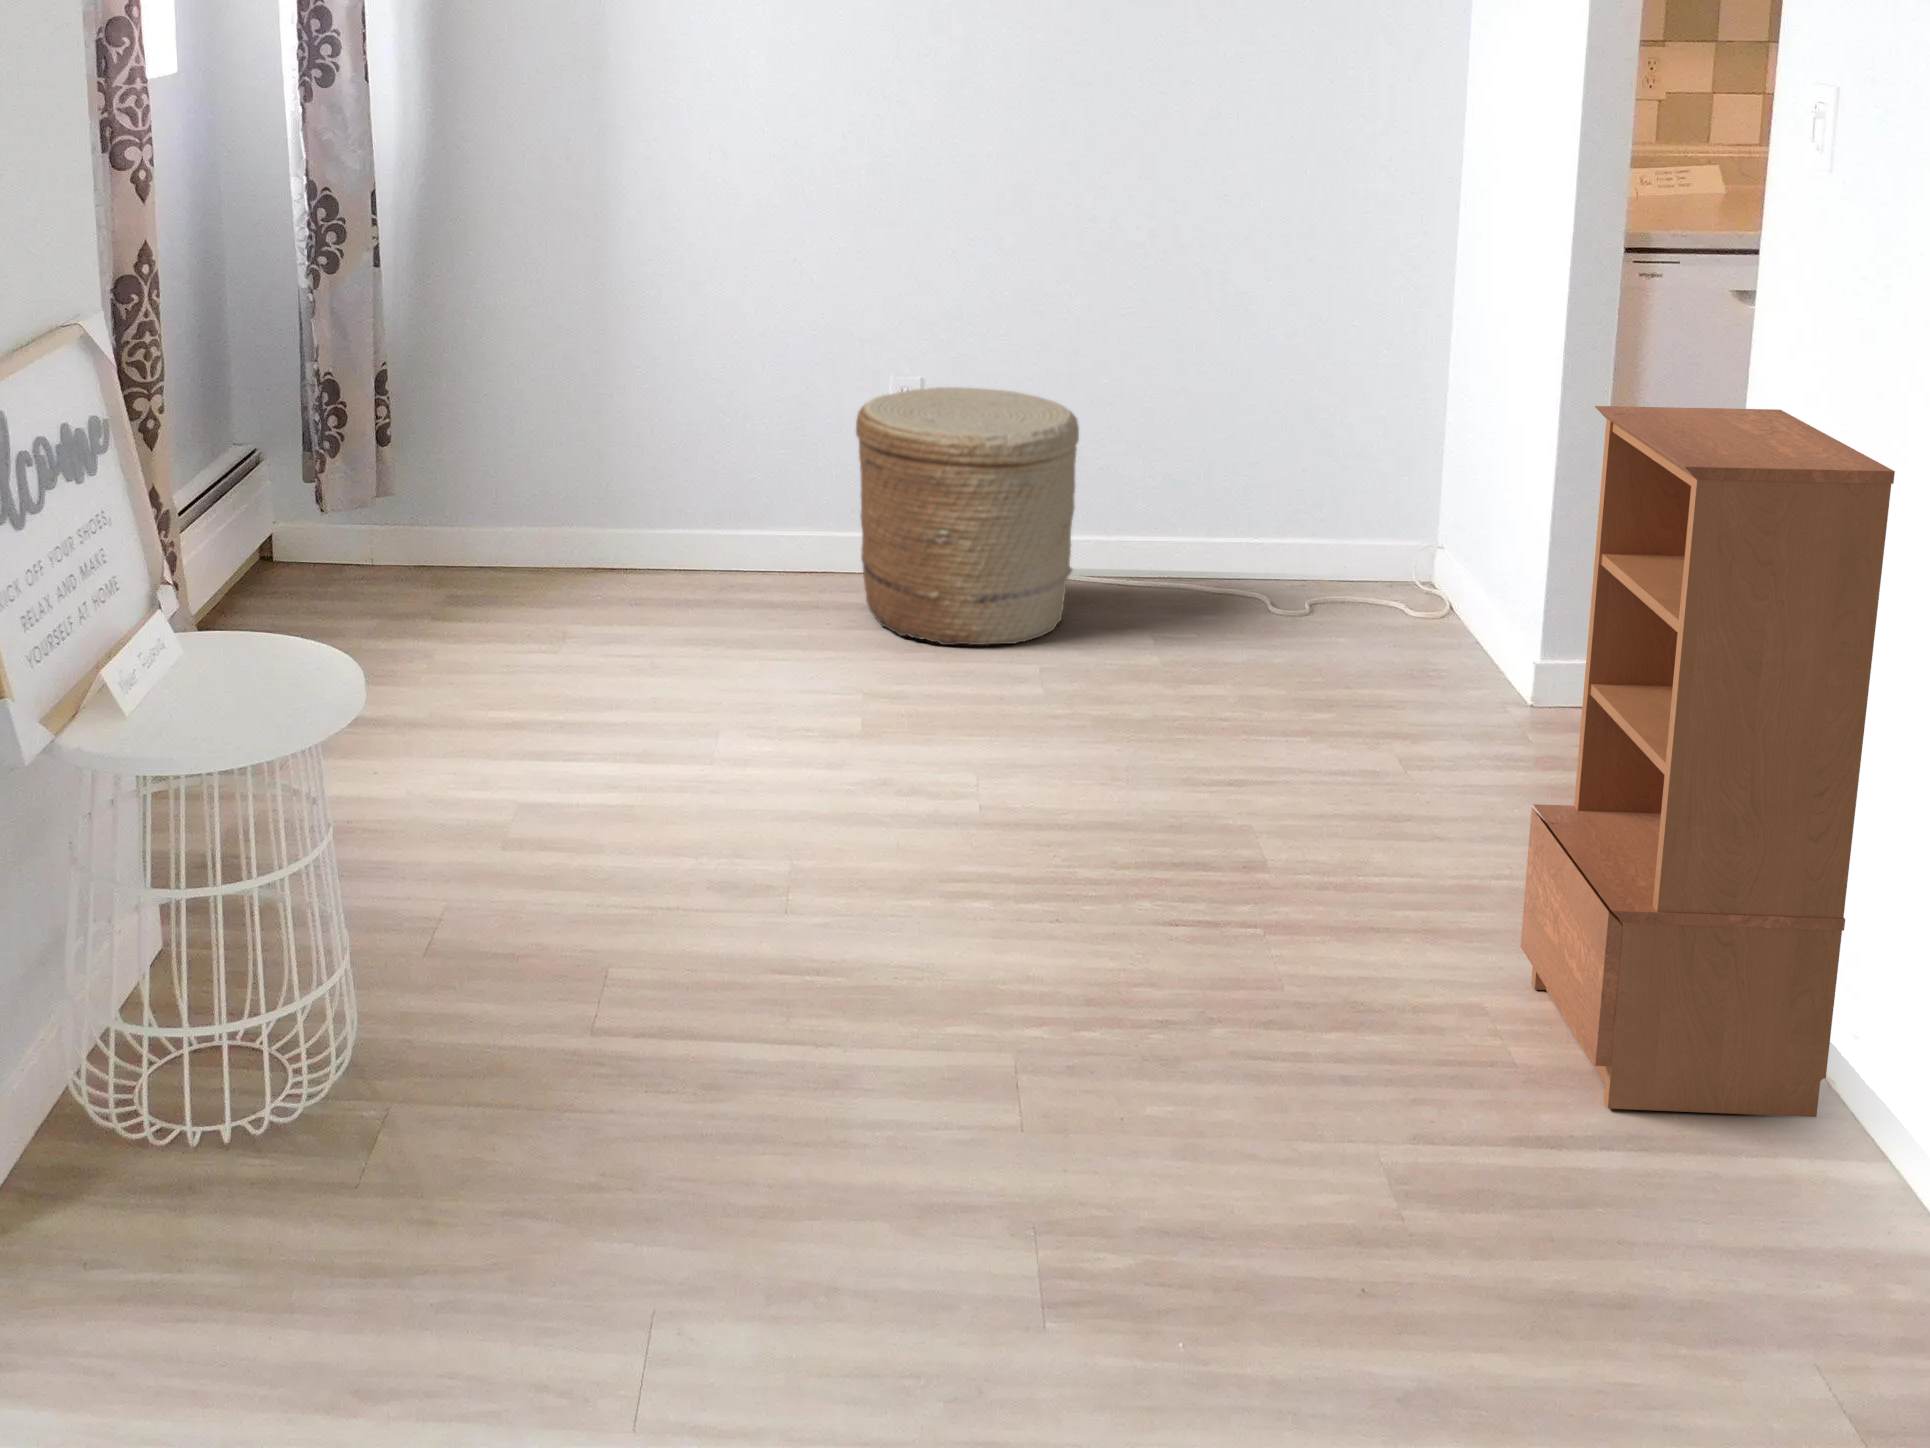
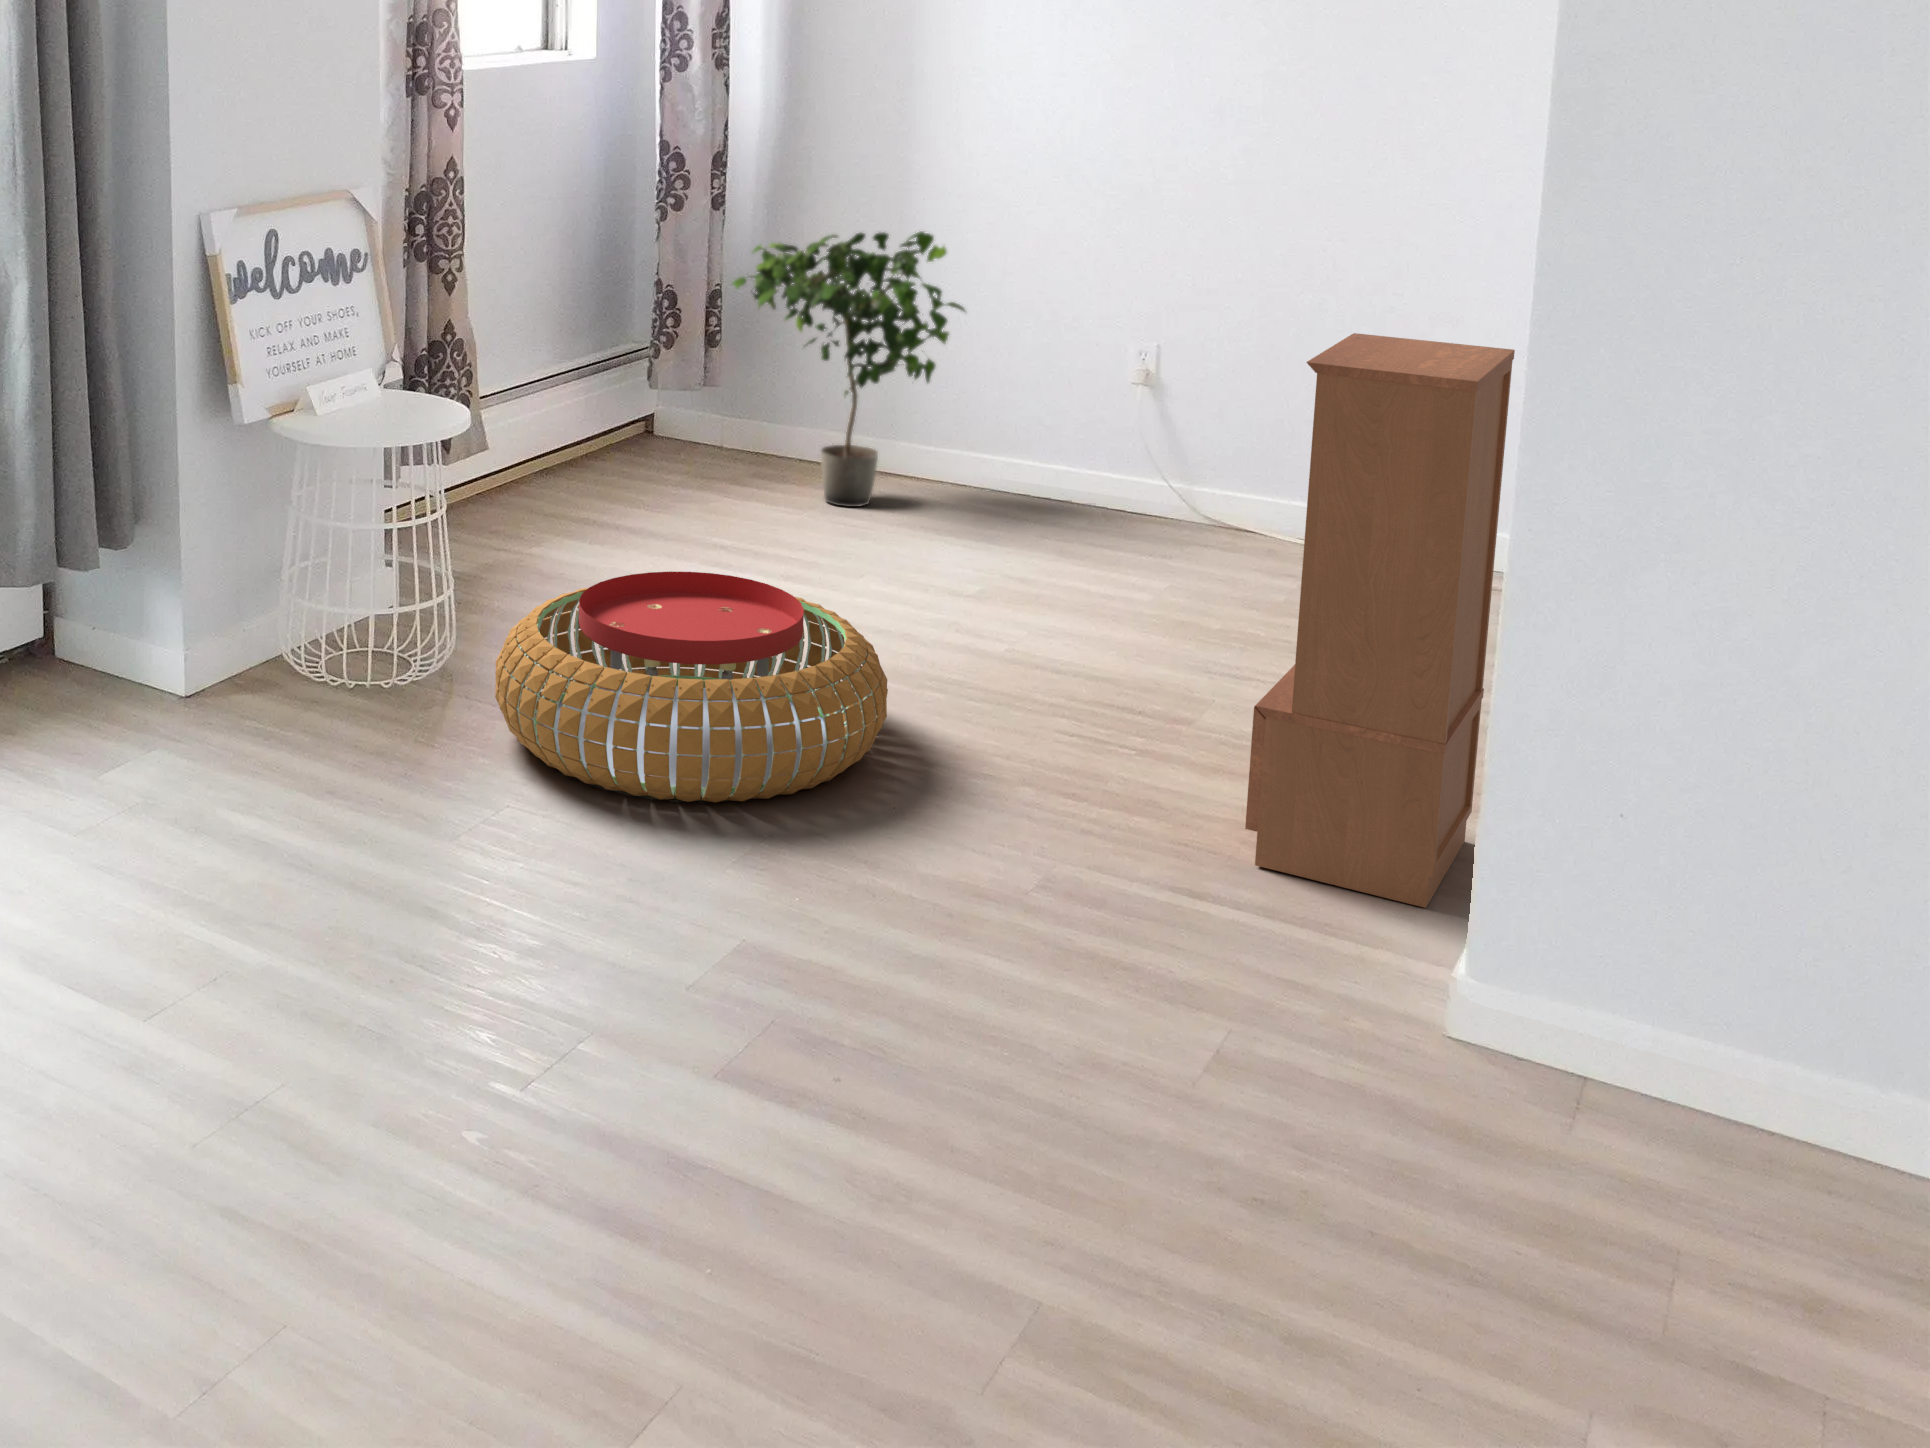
potted plant: none [445,275,728,631] -> present [732,231,965,507]
woven basket: present [856,387,1079,645] -> none [1053,347,1258,562]
pouf: none [507,835,1094,1258] -> present [495,572,888,802]

